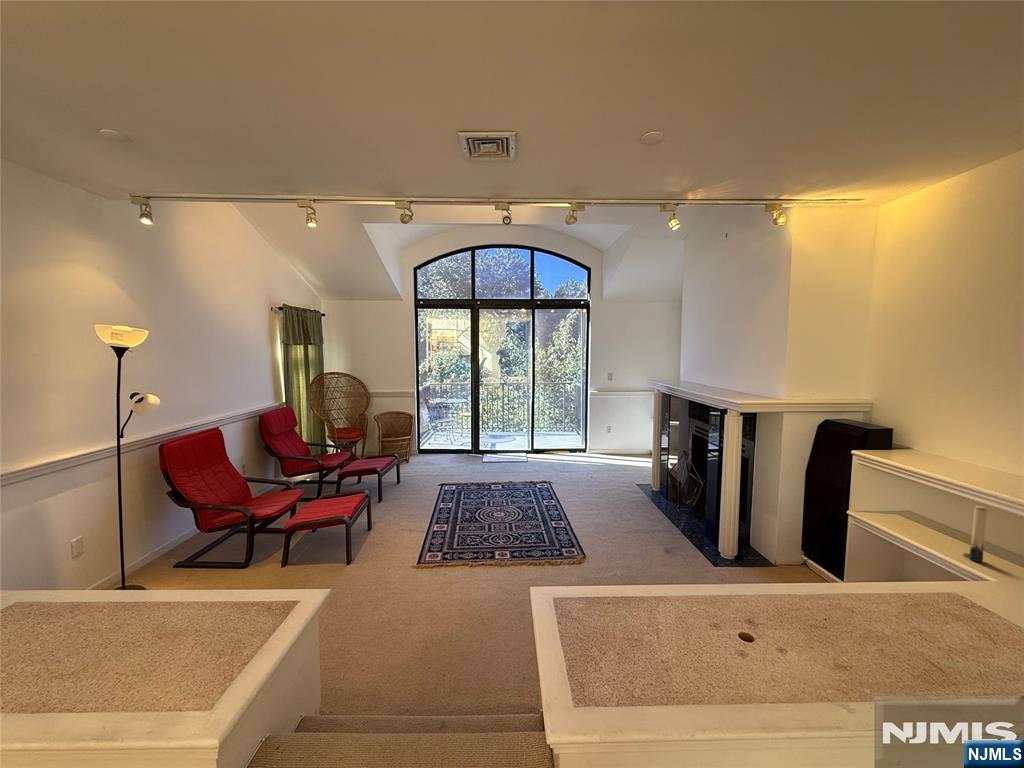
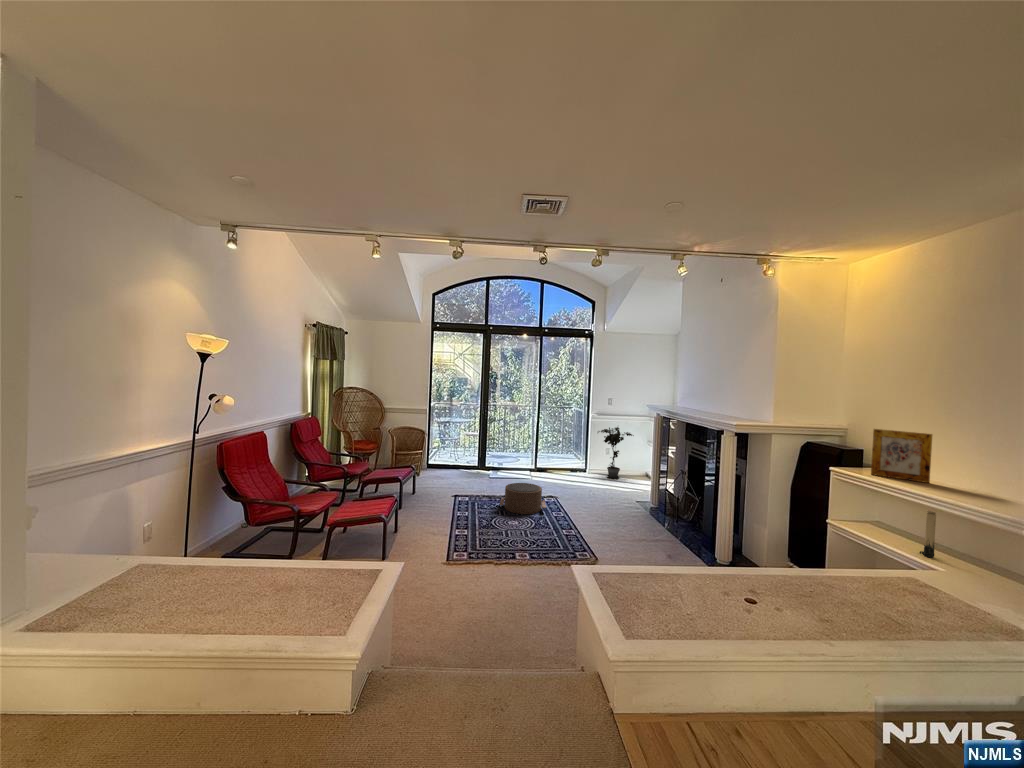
potted plant: none [596,402,635,458] -> present [599,427,634,478]
picture frame: none [902,404,982,469] -> present [871,429,932,483]
pouf: none [487,469,537,503] -> present [500,483,546,514]

